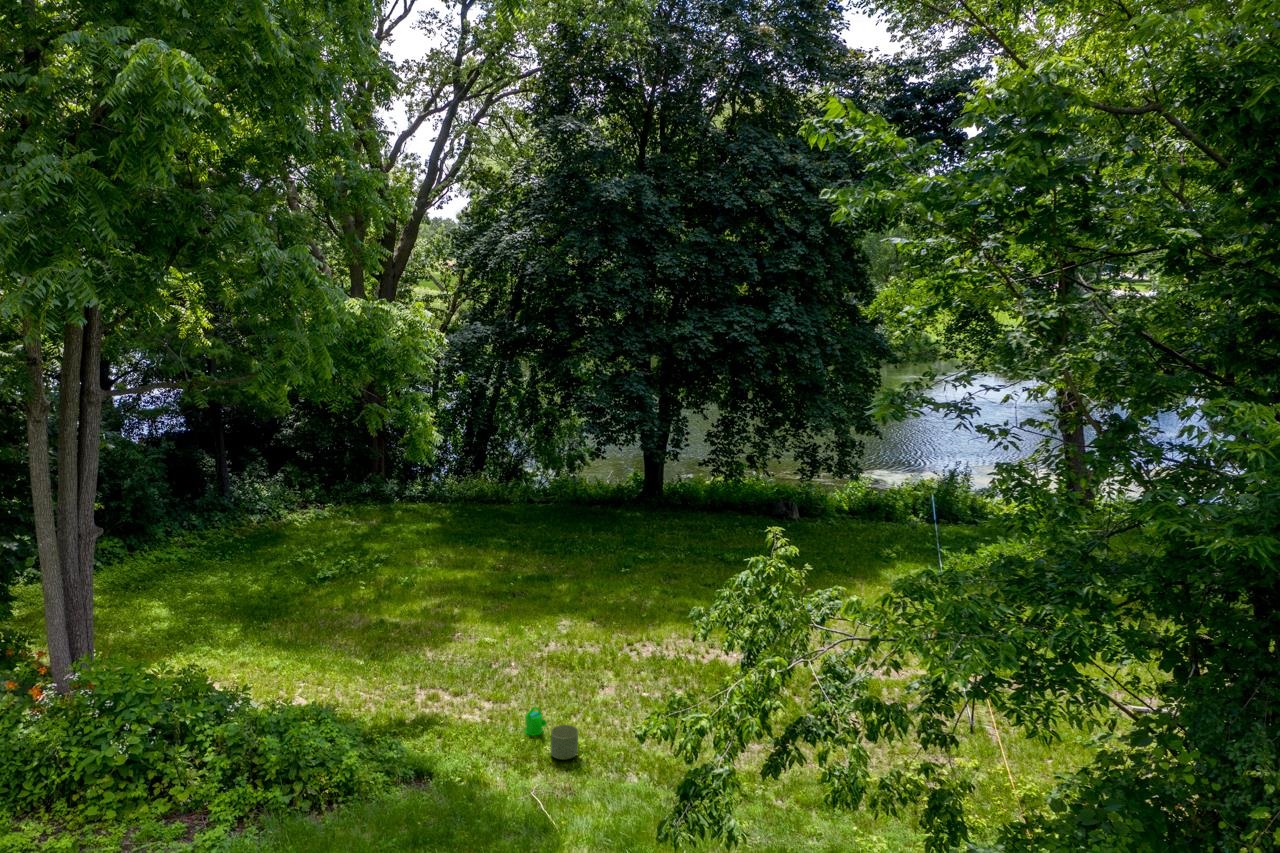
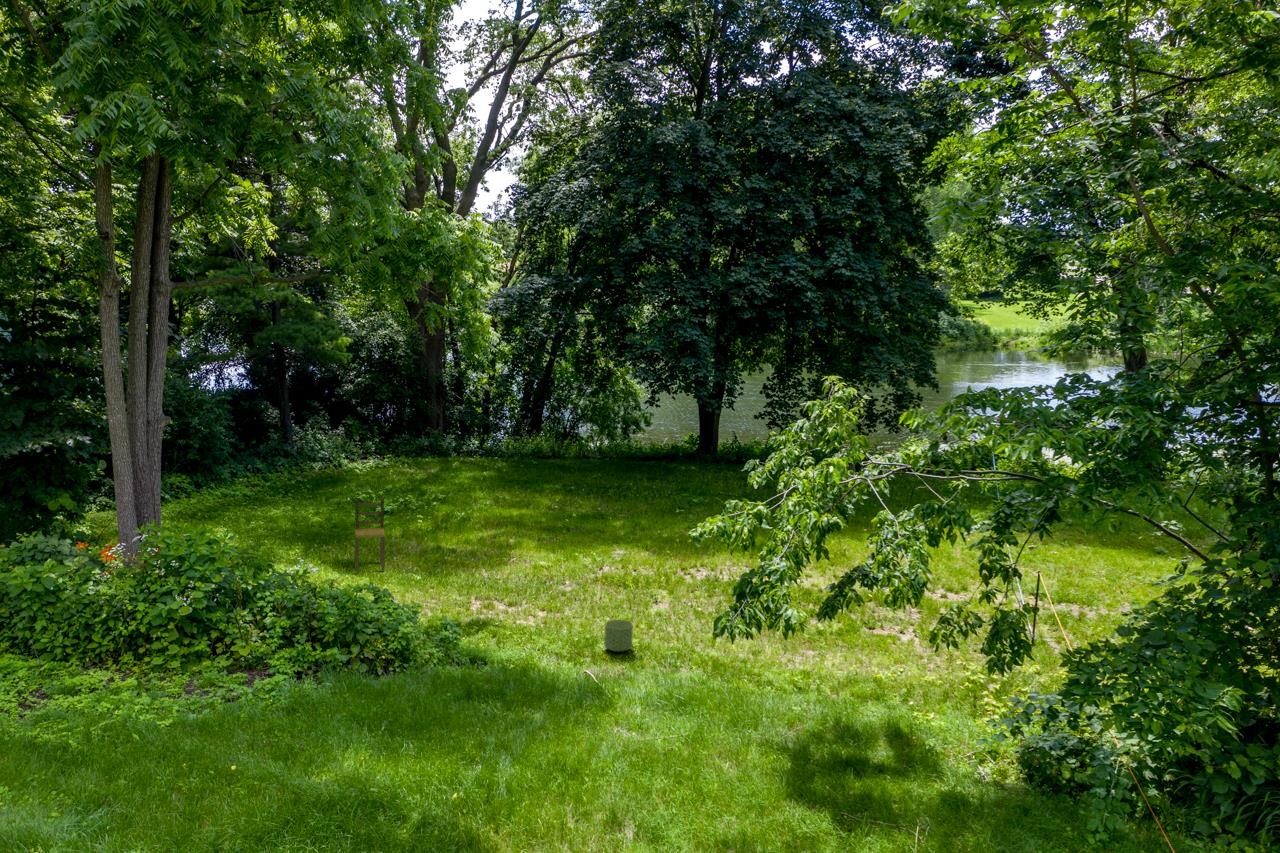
chair: none [299,581,330,663] -> present [355,497,385,573]
watering can: present [525,706,547,736] -> none [577,606,600,634]

